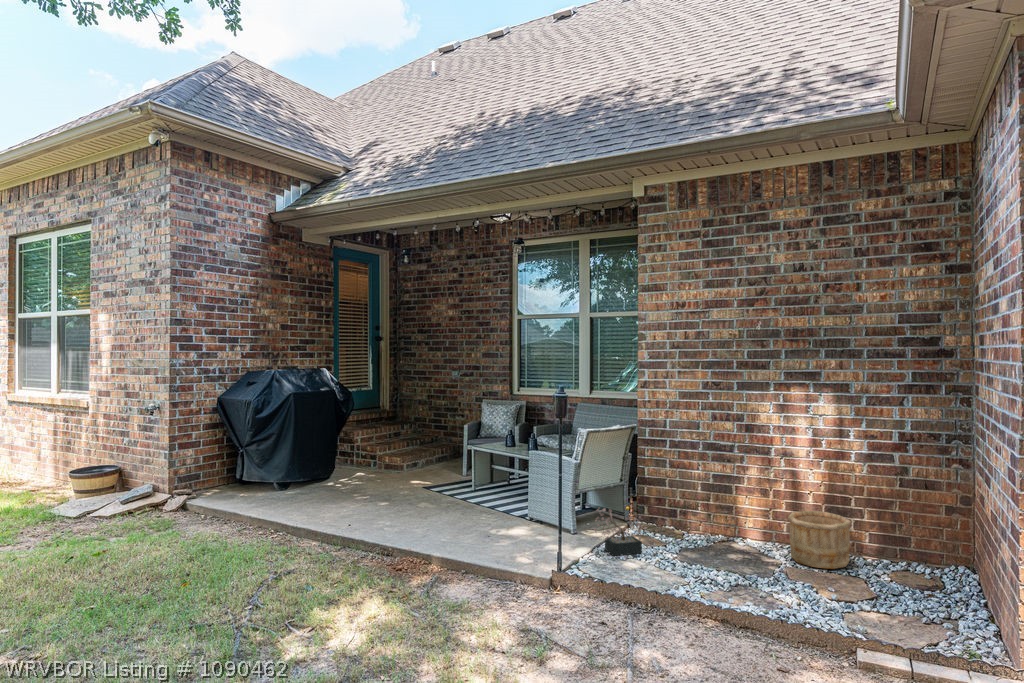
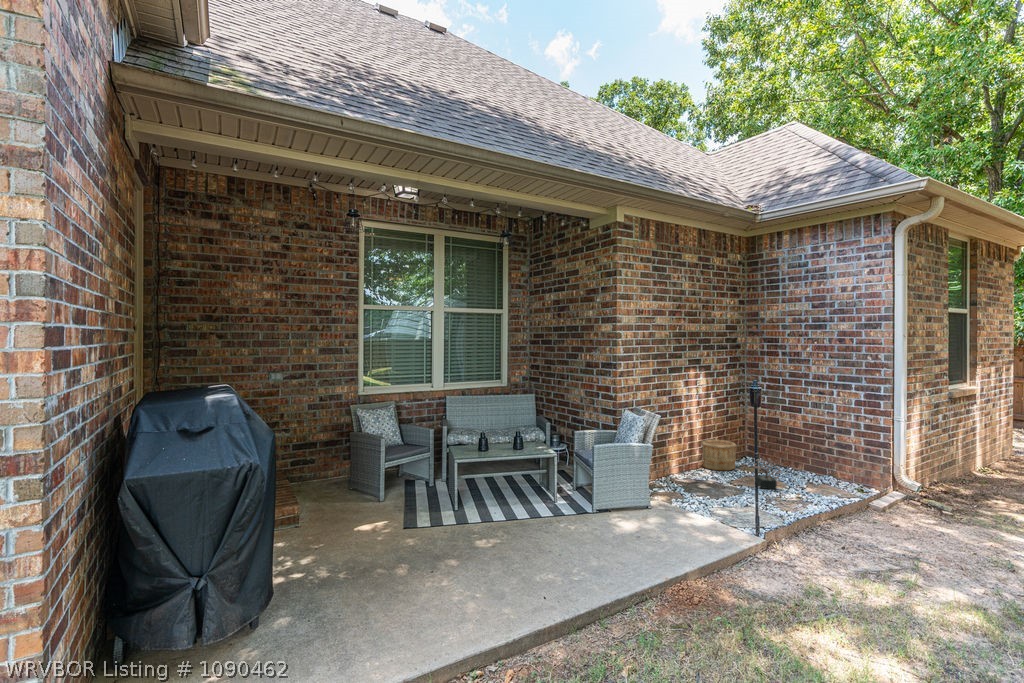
decorative plant: present [594,508,646,556] -> present [754,458,782,489]

